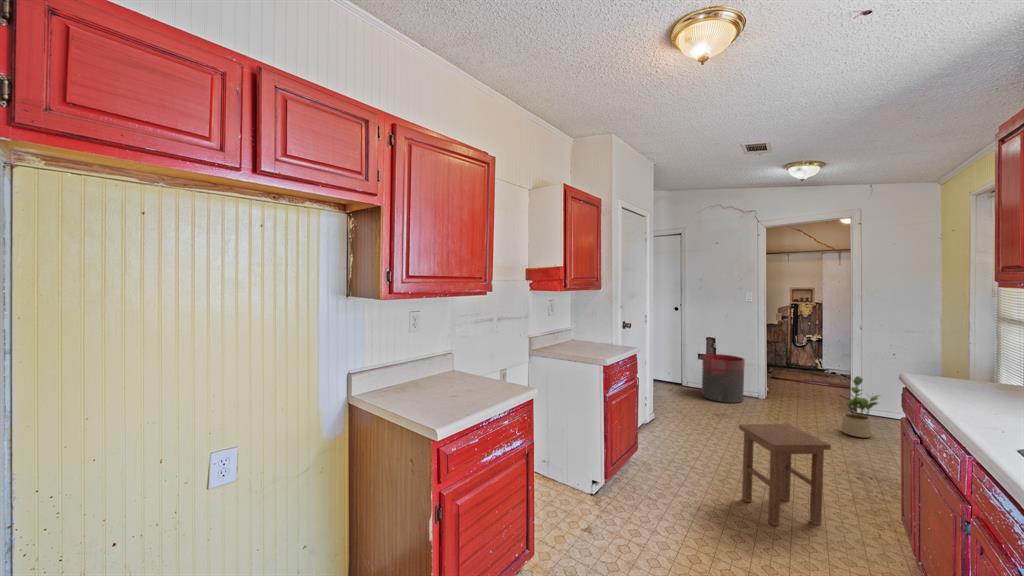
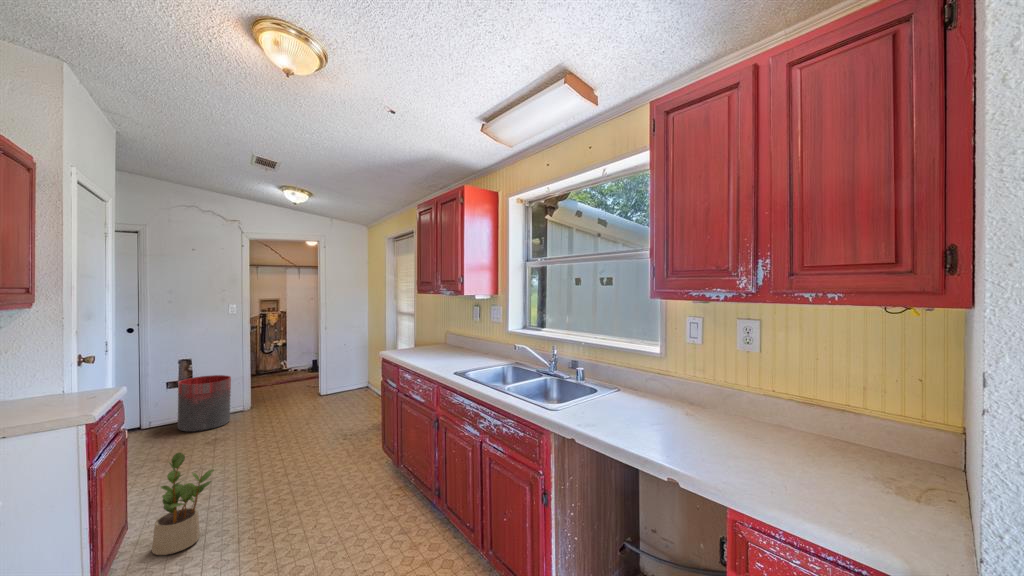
potted plant: present [841,376,879,437] -> present [152,452,214,555]
stool: present [739,424,831,525] -> none [277,430,357,530]

